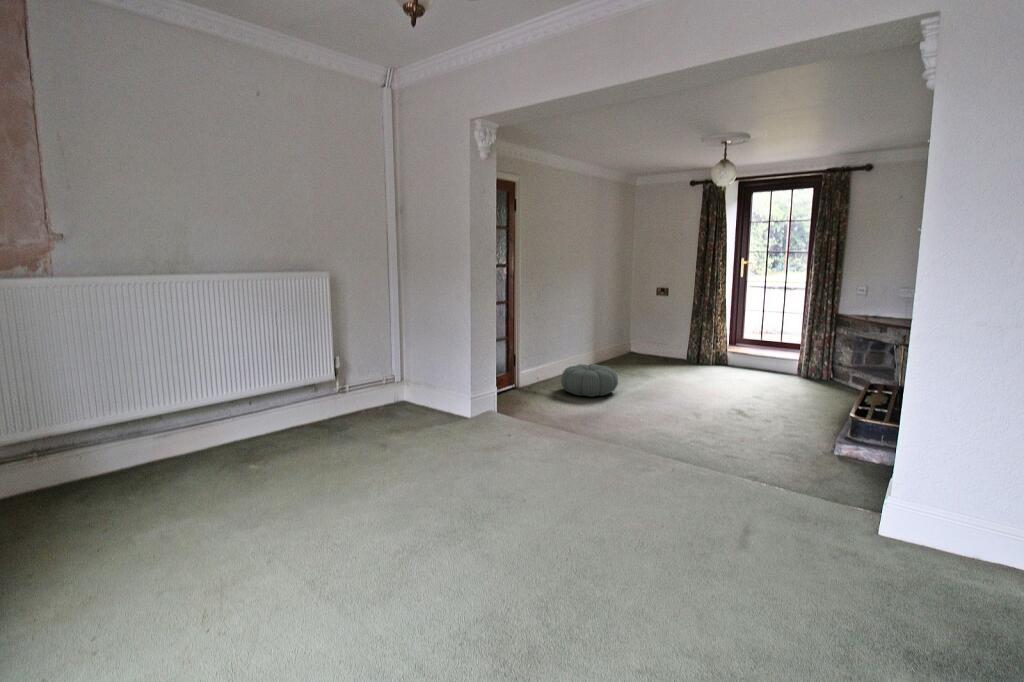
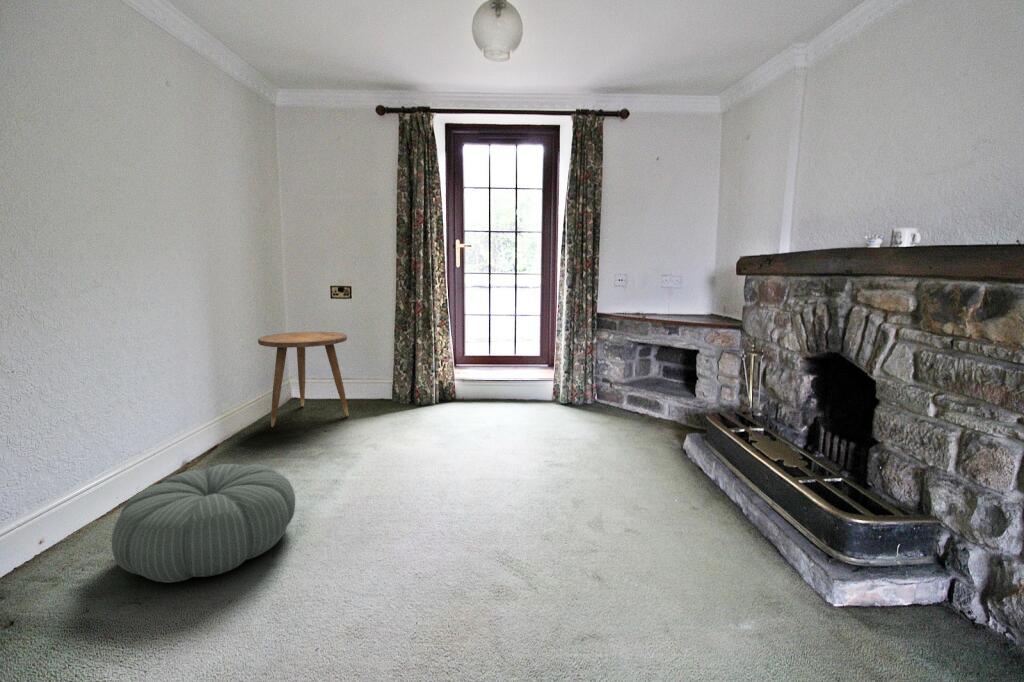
side table: none [615,314,661,364] -> present [258,332,348,427]

